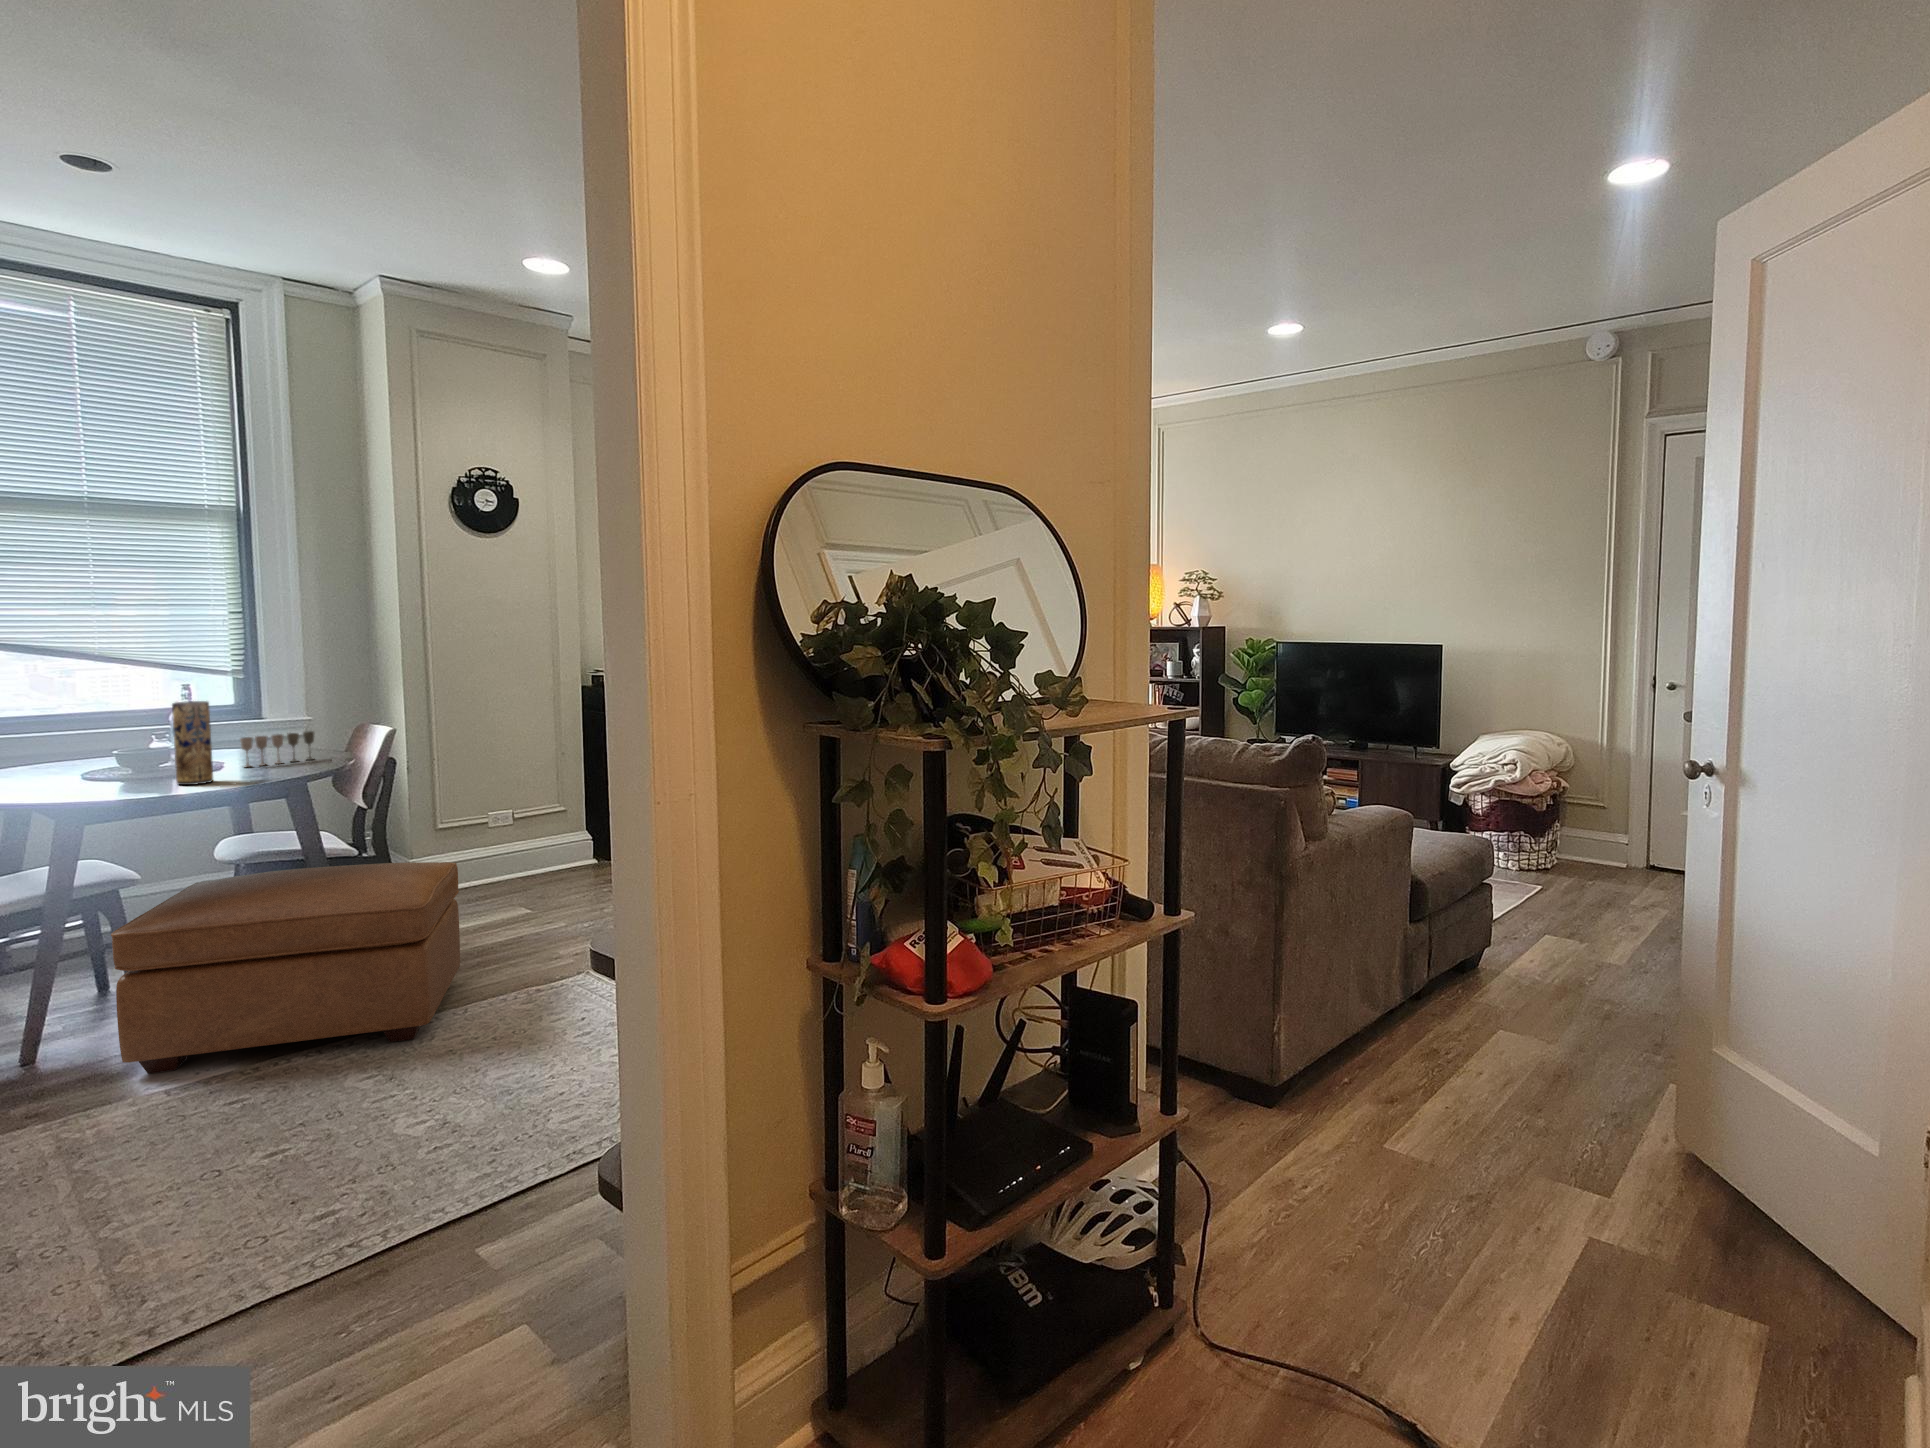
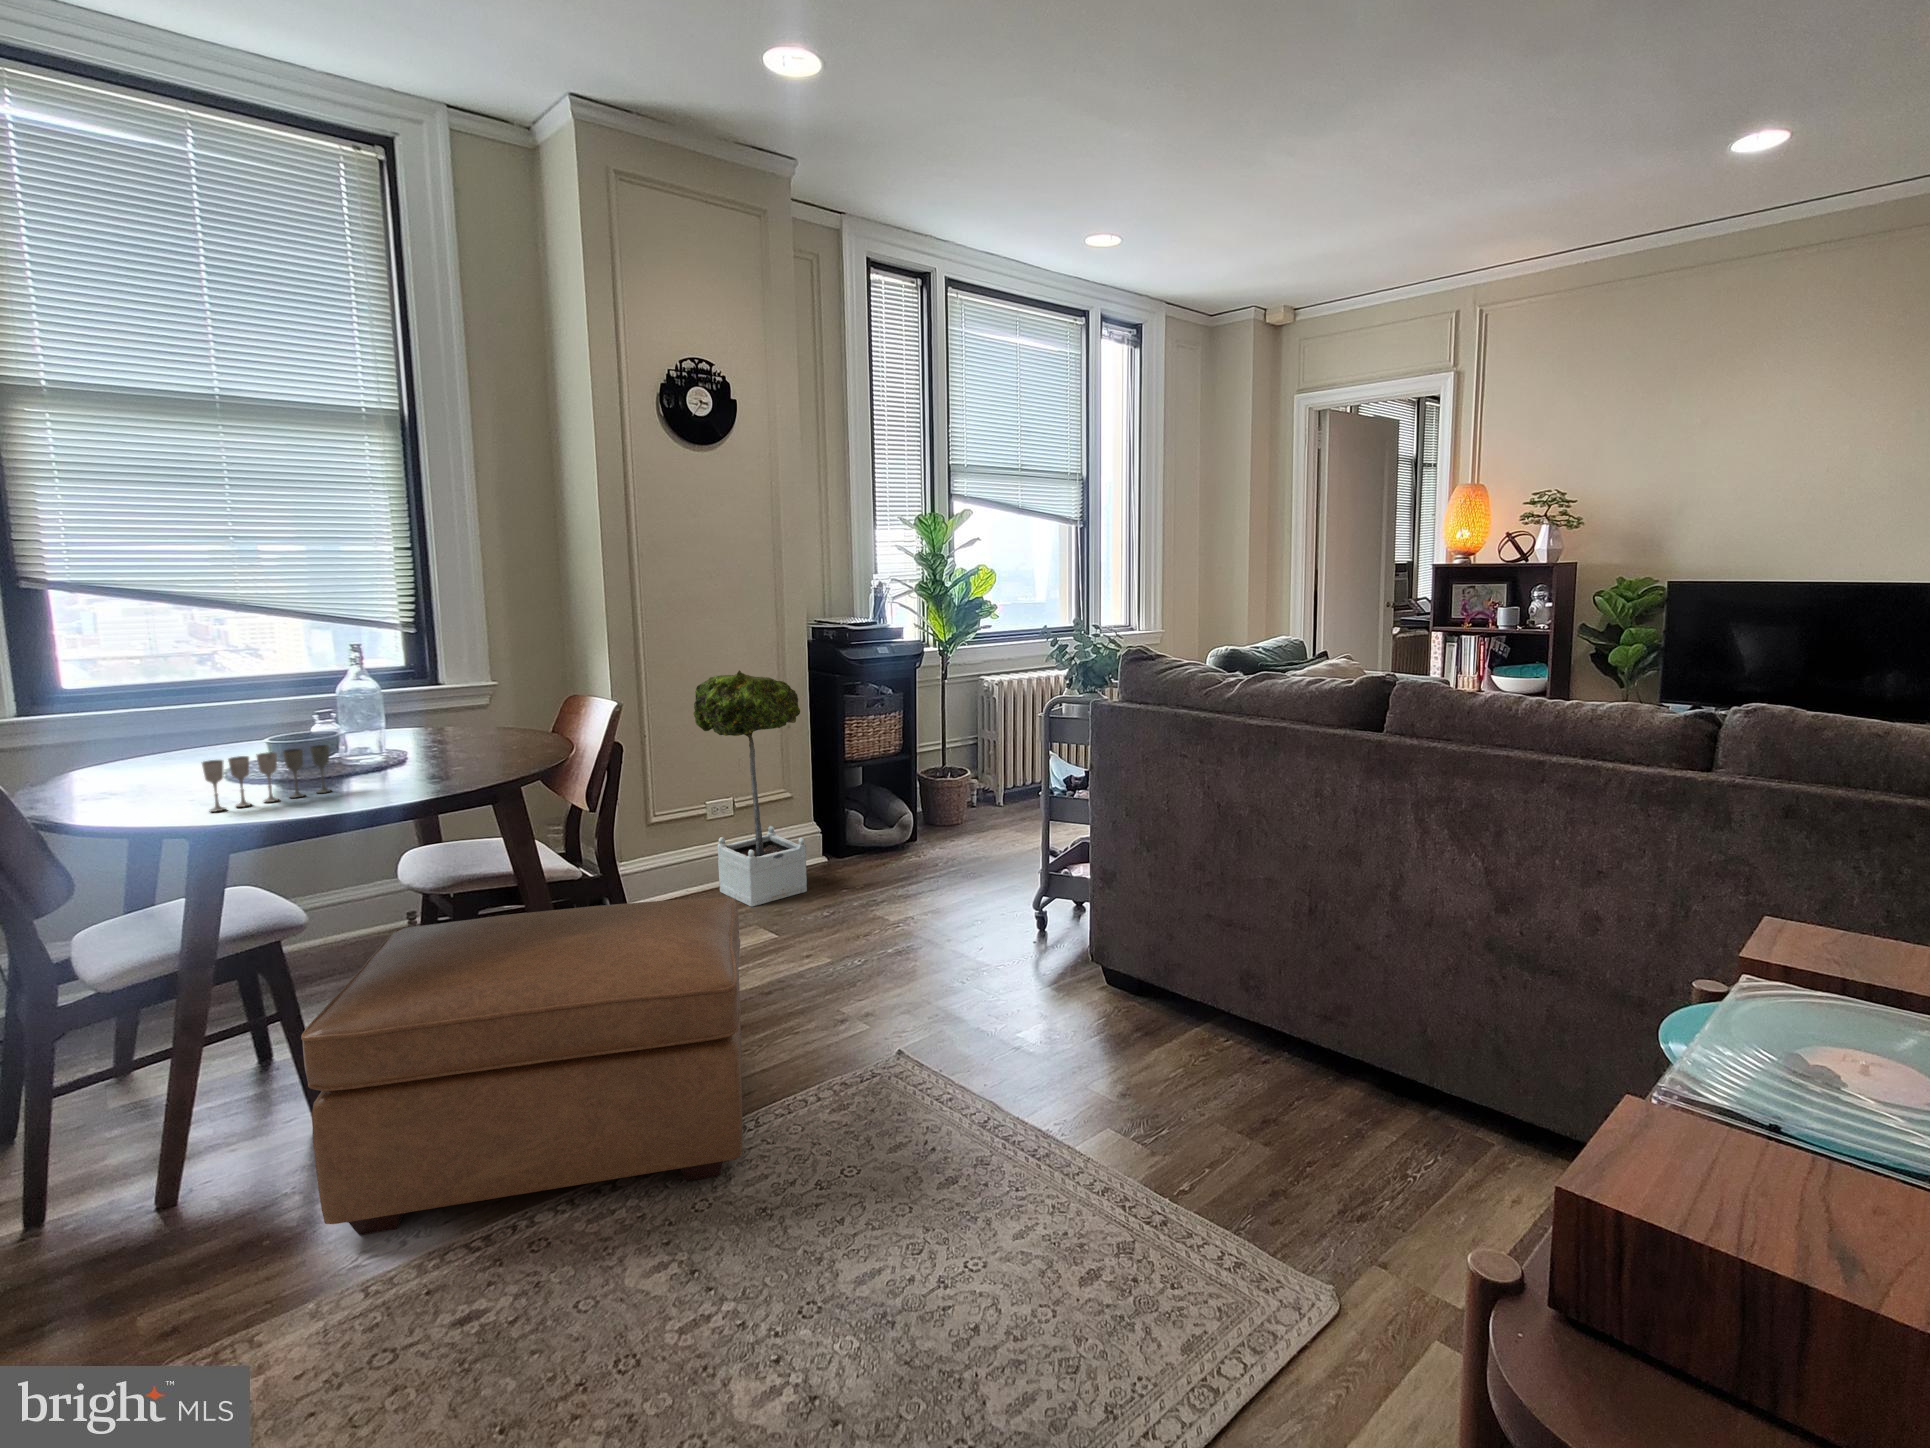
vase: present [172,701,213,785] -> none [360,674,418,797]
potted tree: none [474,707,568,892] -> present [693,670,807,907]
wine glass: present [240,731,314,767] -> present [202,745,331,812]

